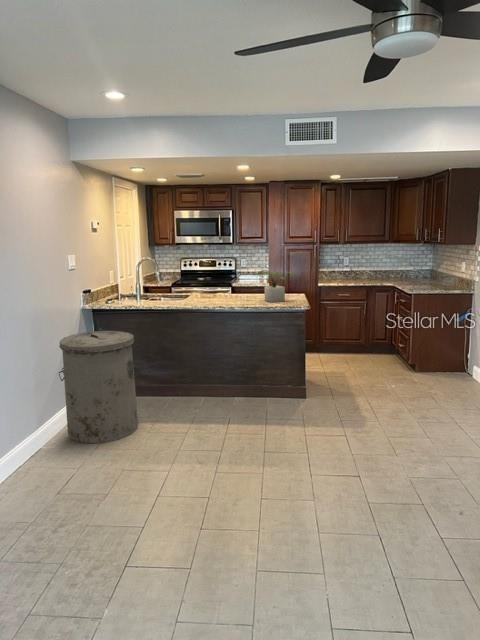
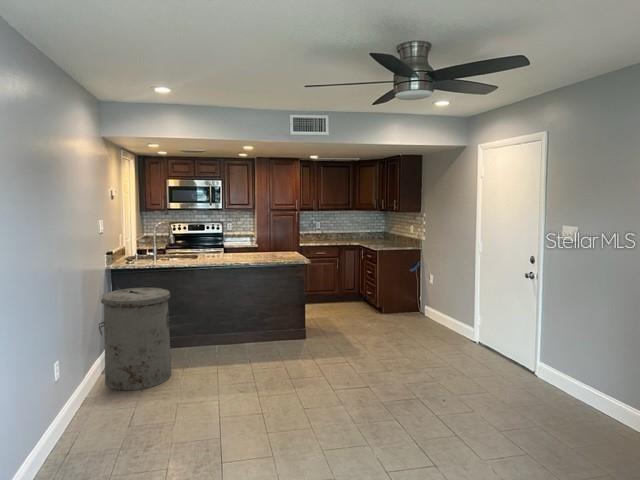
potted plant: present [258,270,290,302] -> none [266,232,295,259]

